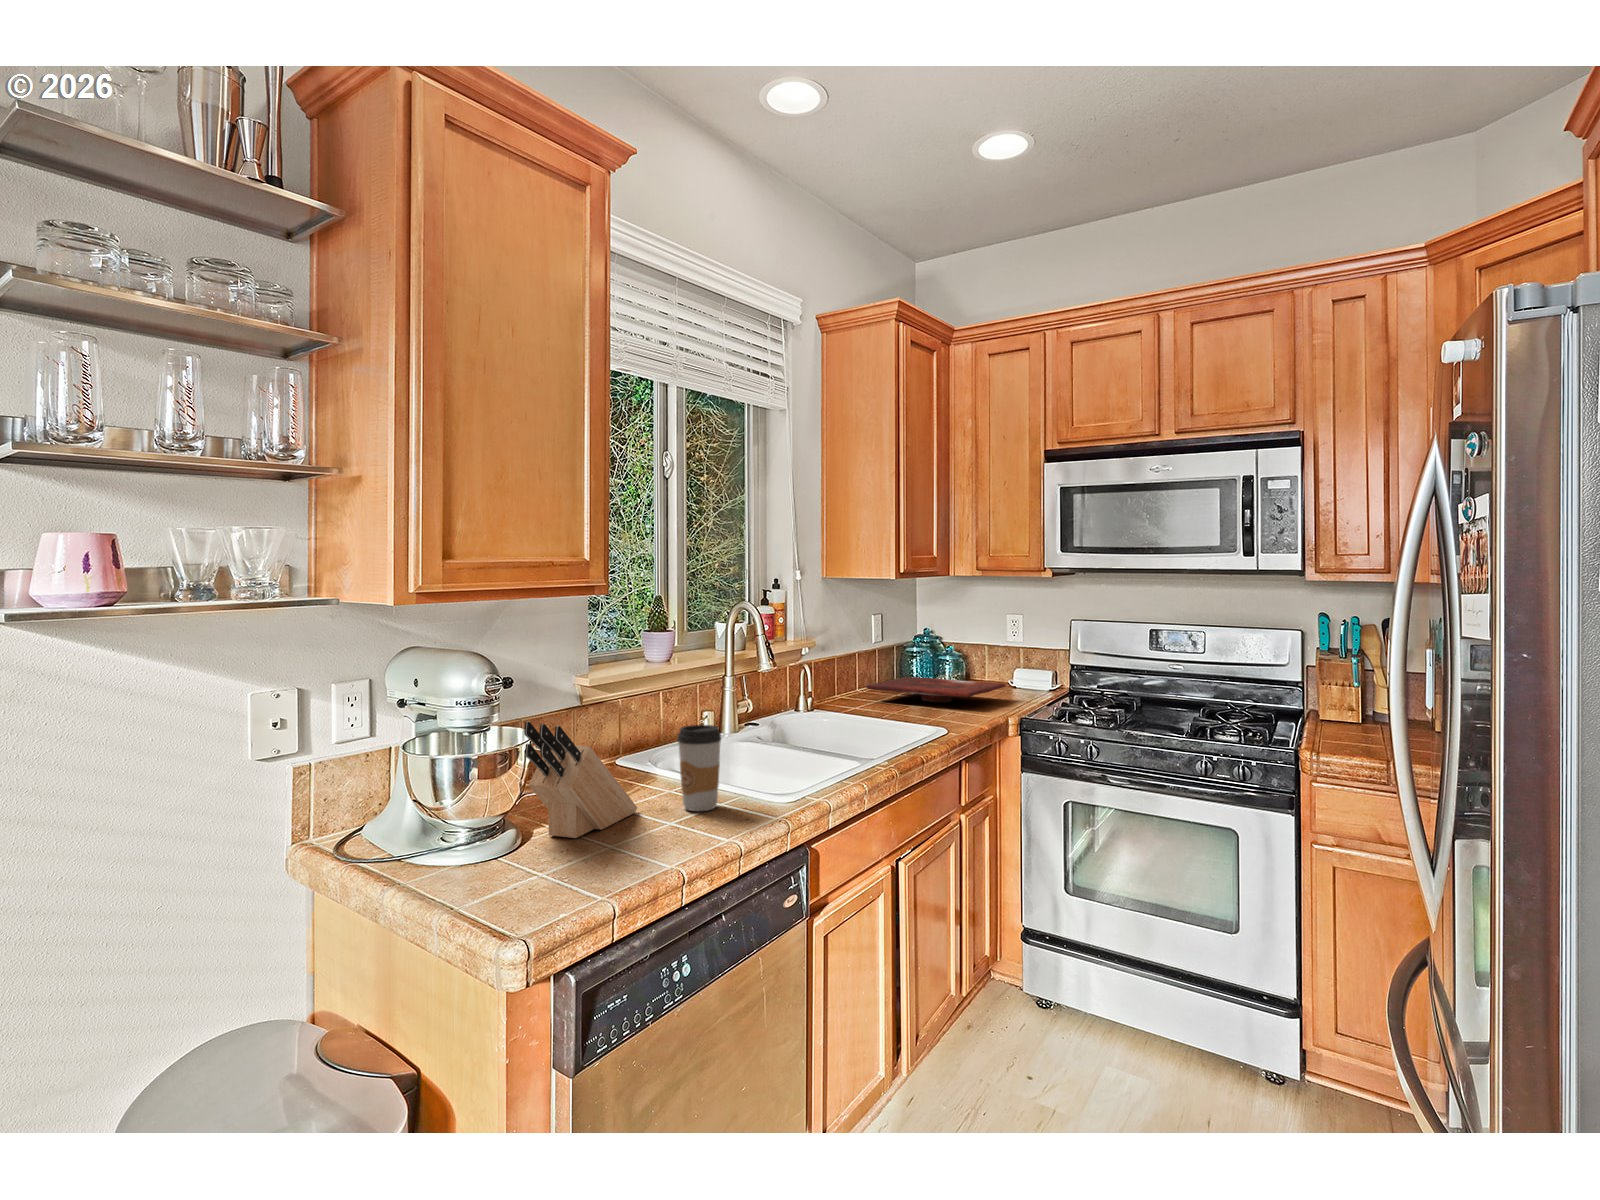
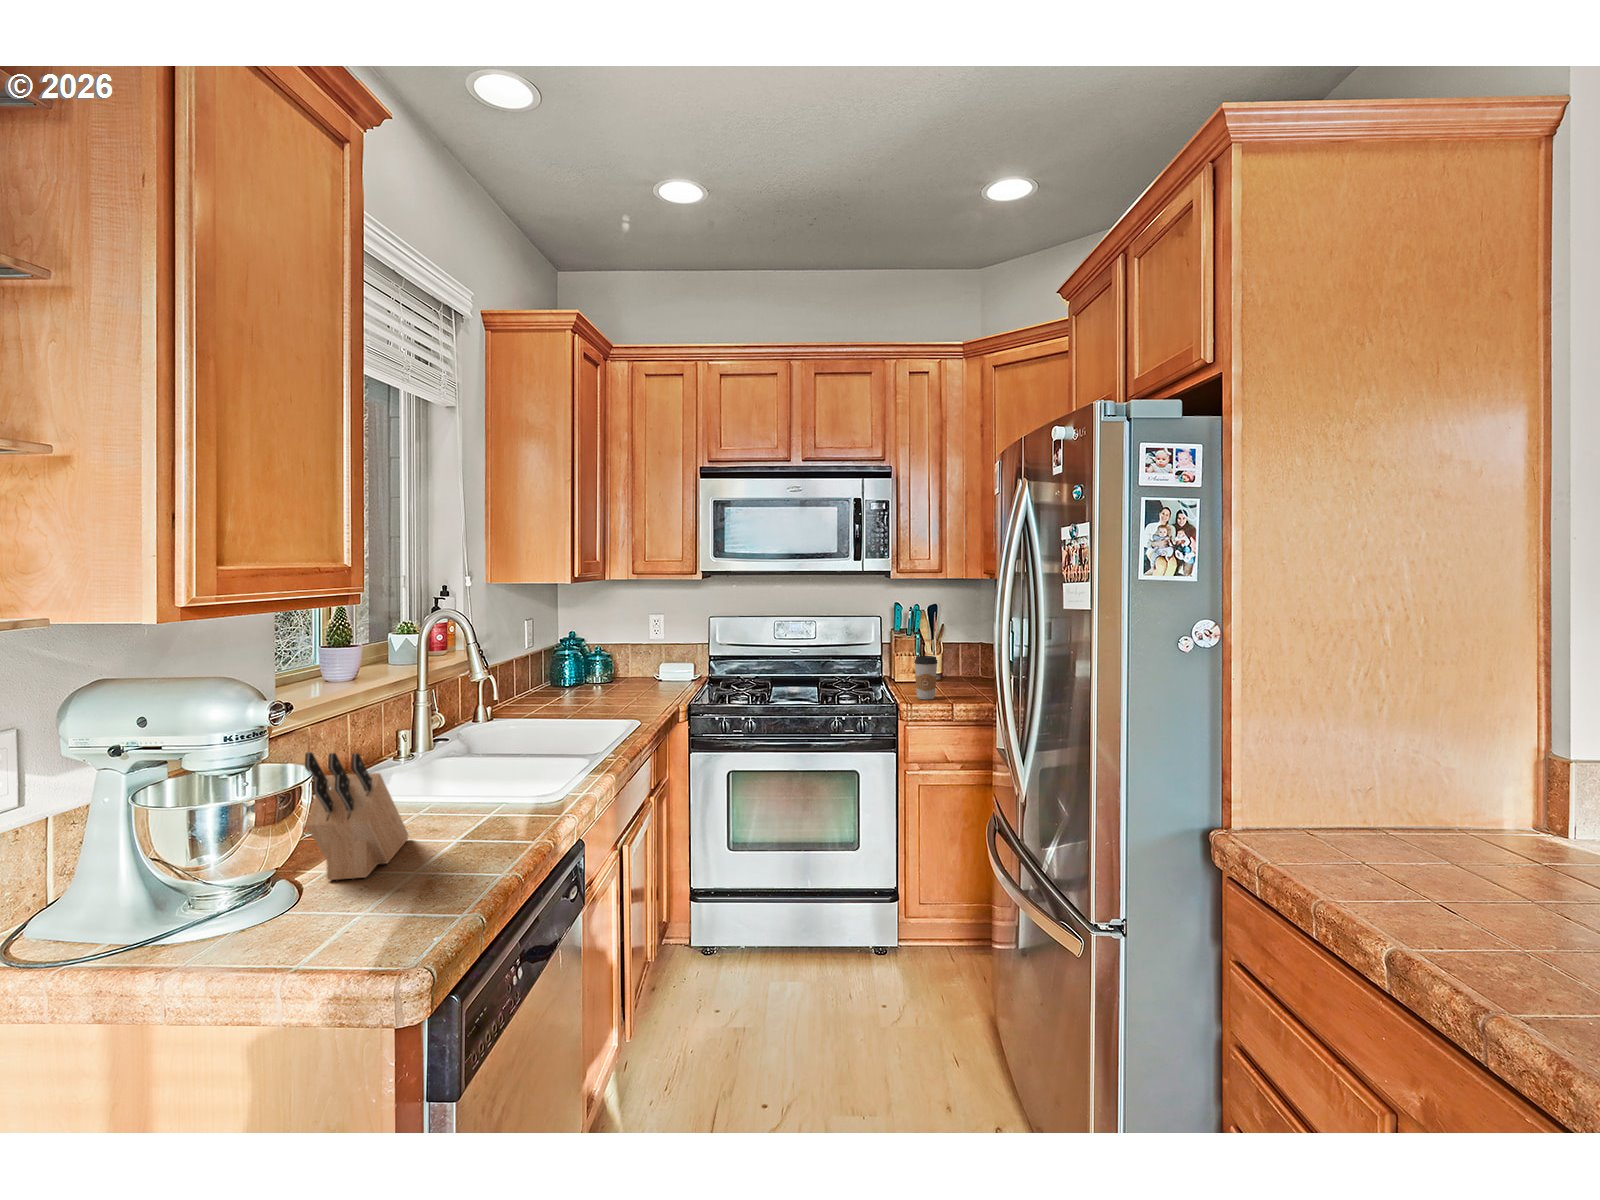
cutting board: present [866,677,1006,702] -> none [533,676,663,698]
coffee cup: present [677,725,721,811] -> present [914,656,937,699]

